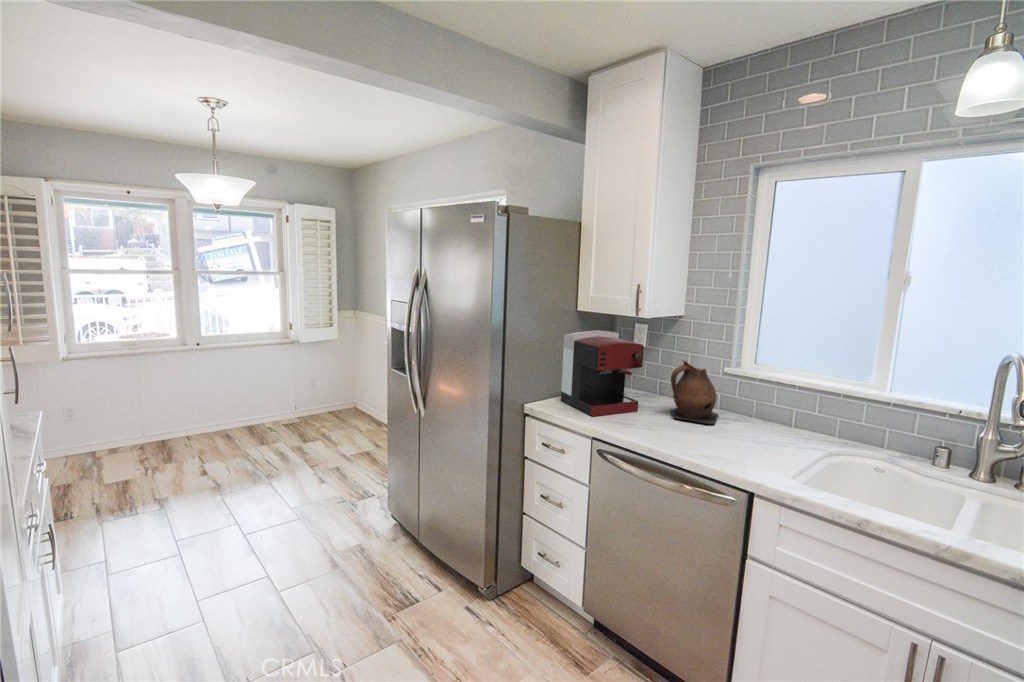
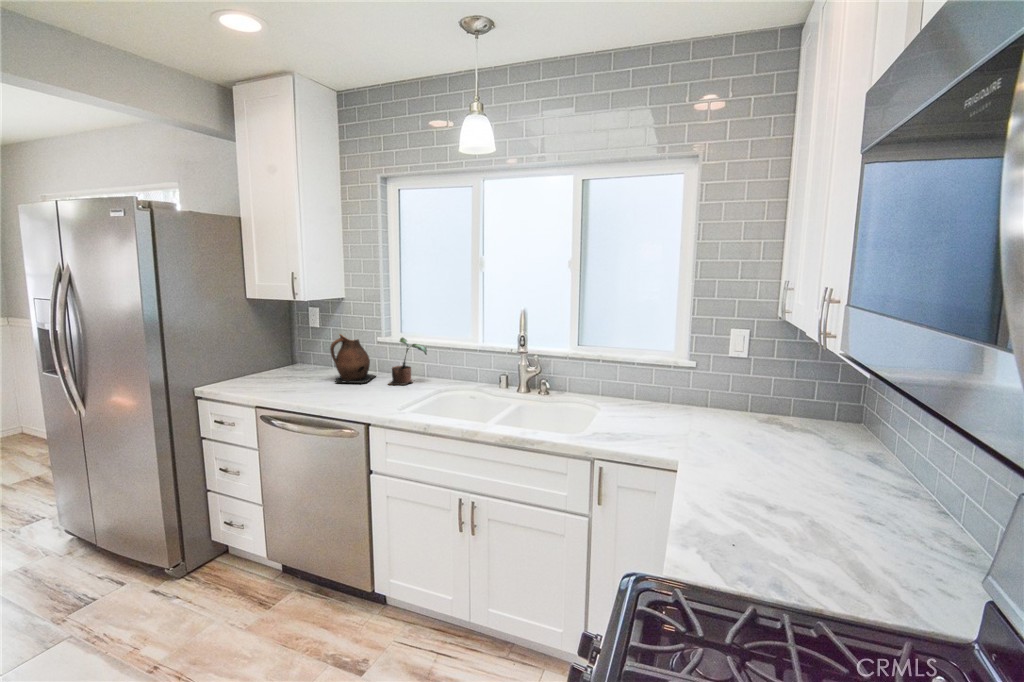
coffee maker: present [561,330,644,416] -> none [232,315,307,390]
potted plant: none [743,374,807,436] -> present [389,338,427,385]

